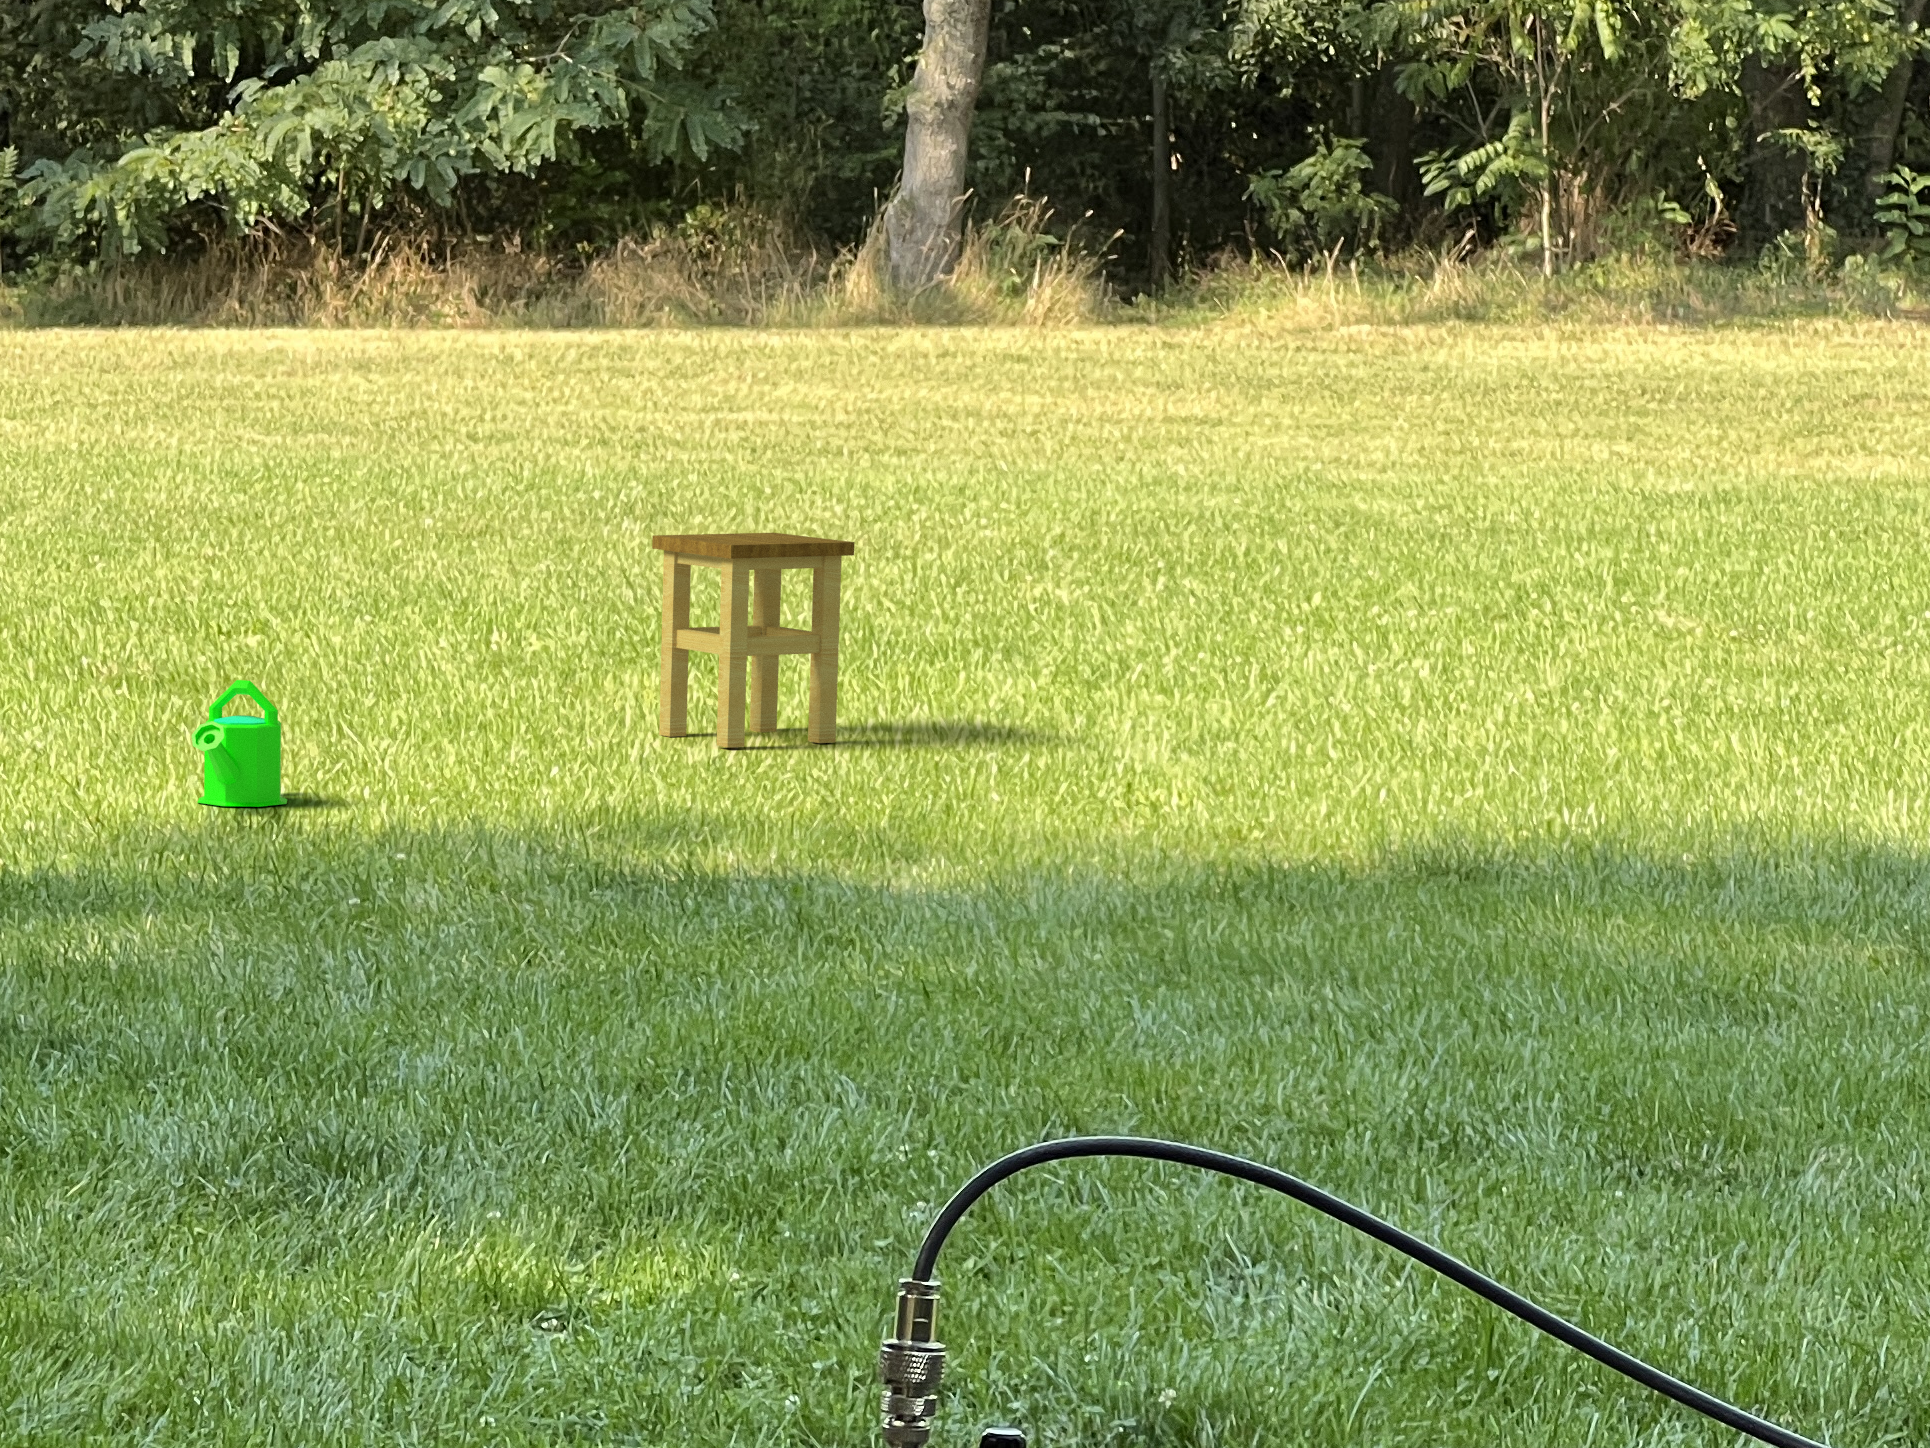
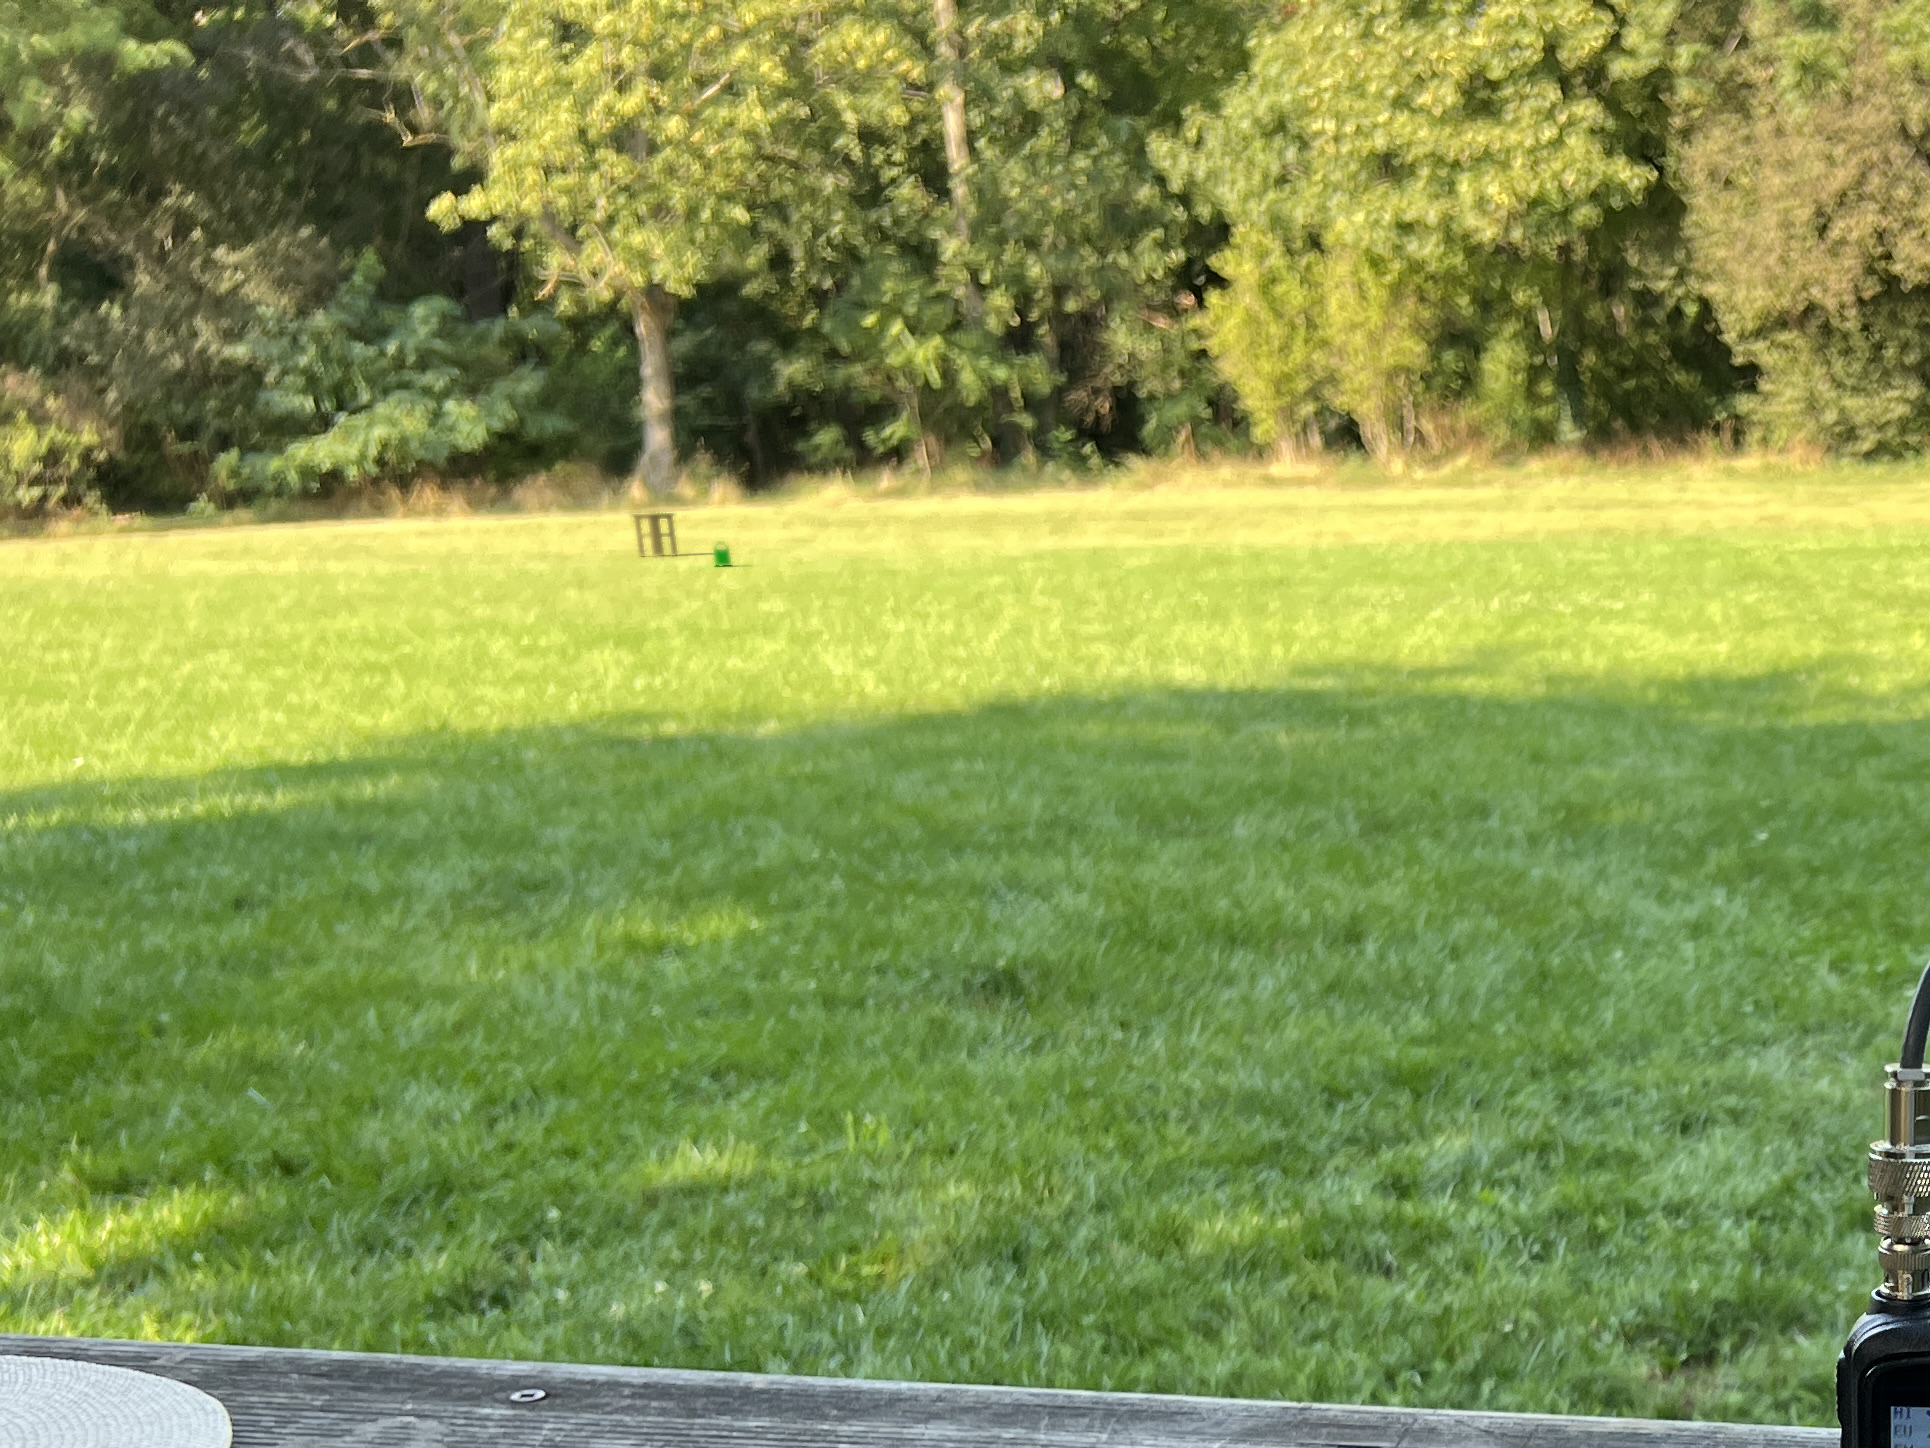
watering can: present [192,680,287,807] -> present [714,543,731,566]

